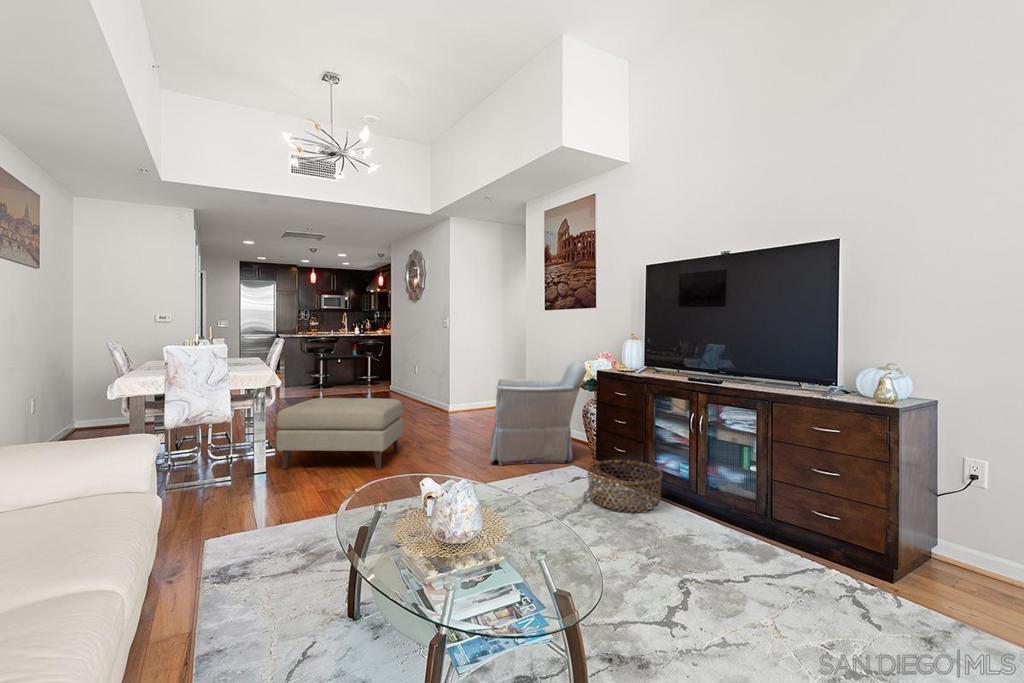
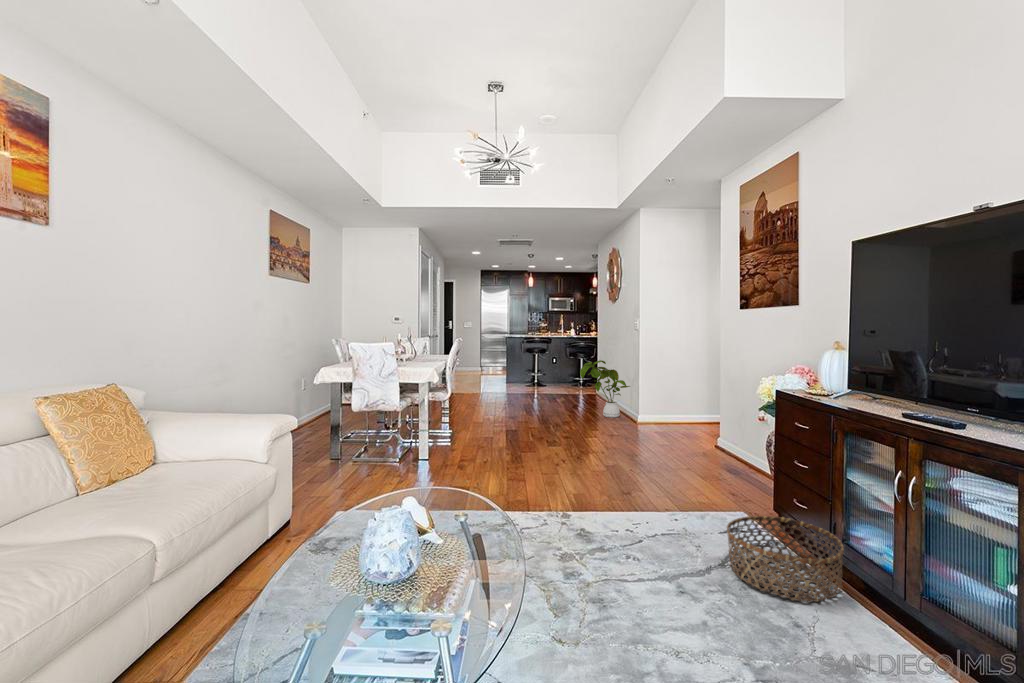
side table: present [314,346,367,387] -> none [531,347,579,387]
house plant: none [392,356,440,409] -> present [580,360,630,417]
armchair: present [490,360,587,466] -> none [636,374,770,507]
ottoman: present [276,398,403,470] -> none [435,401,557,479]

